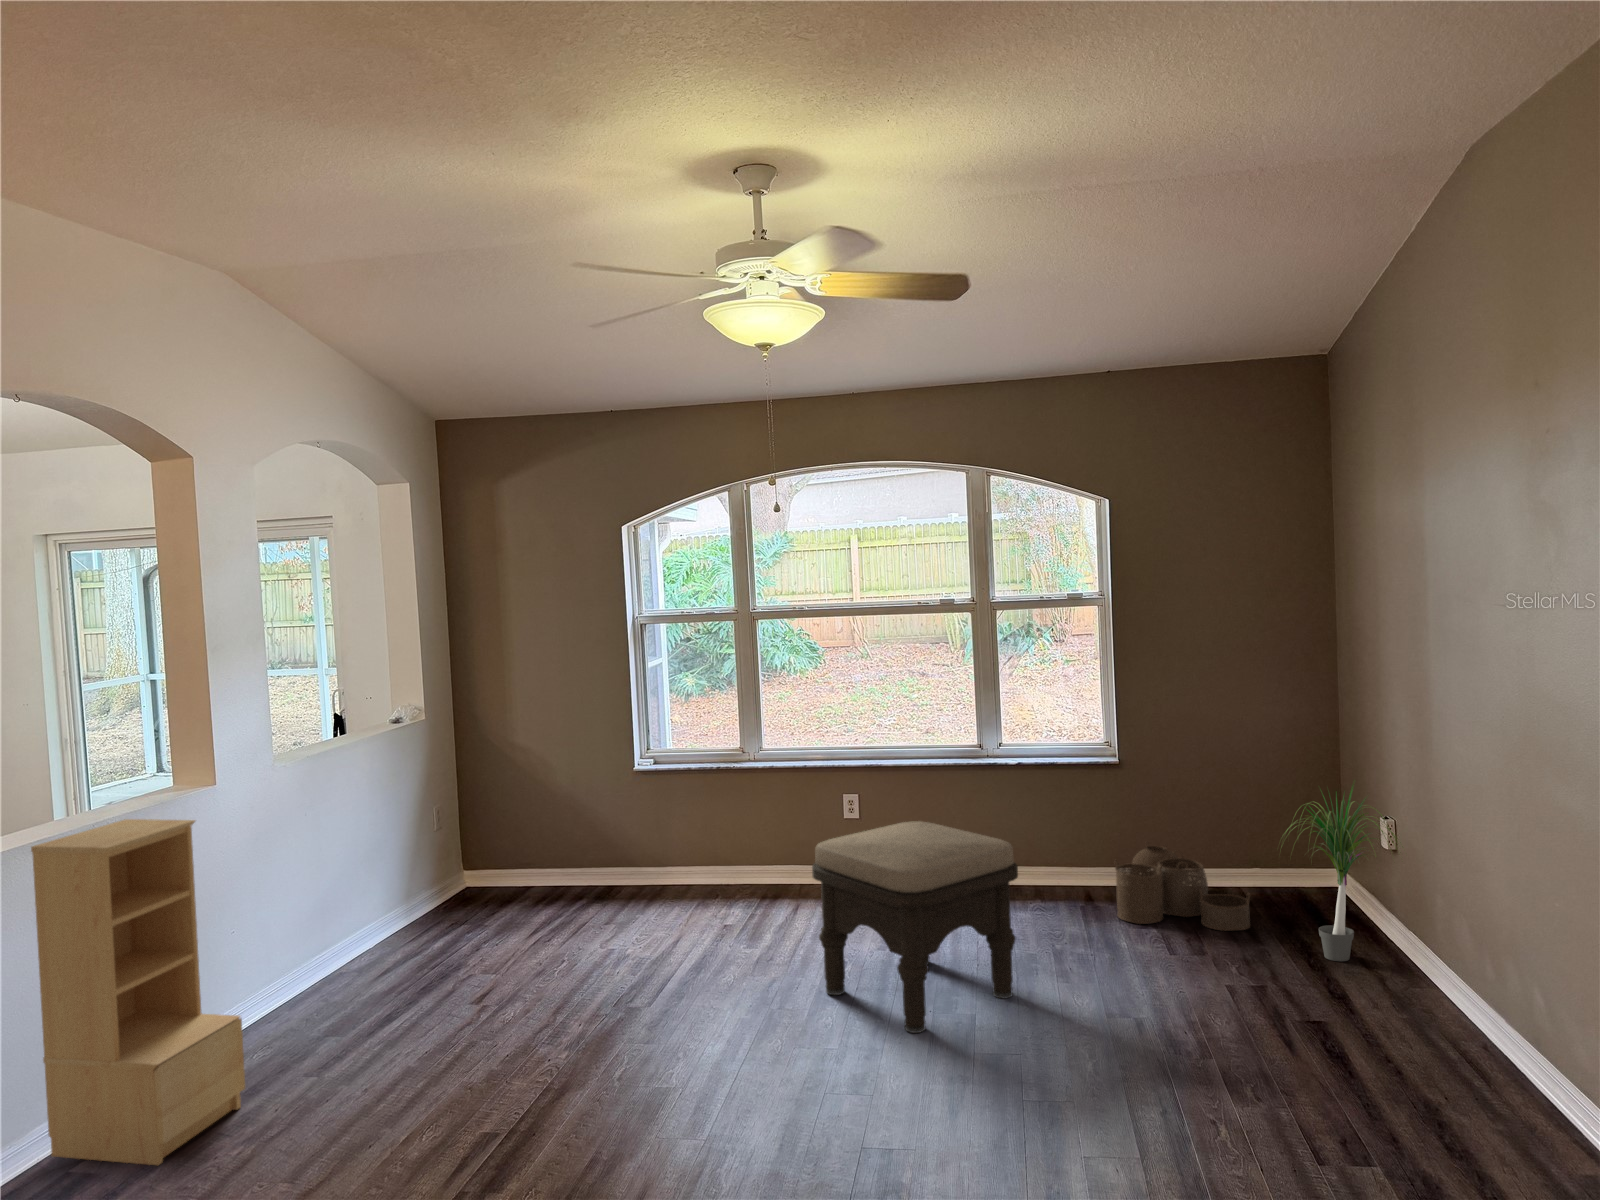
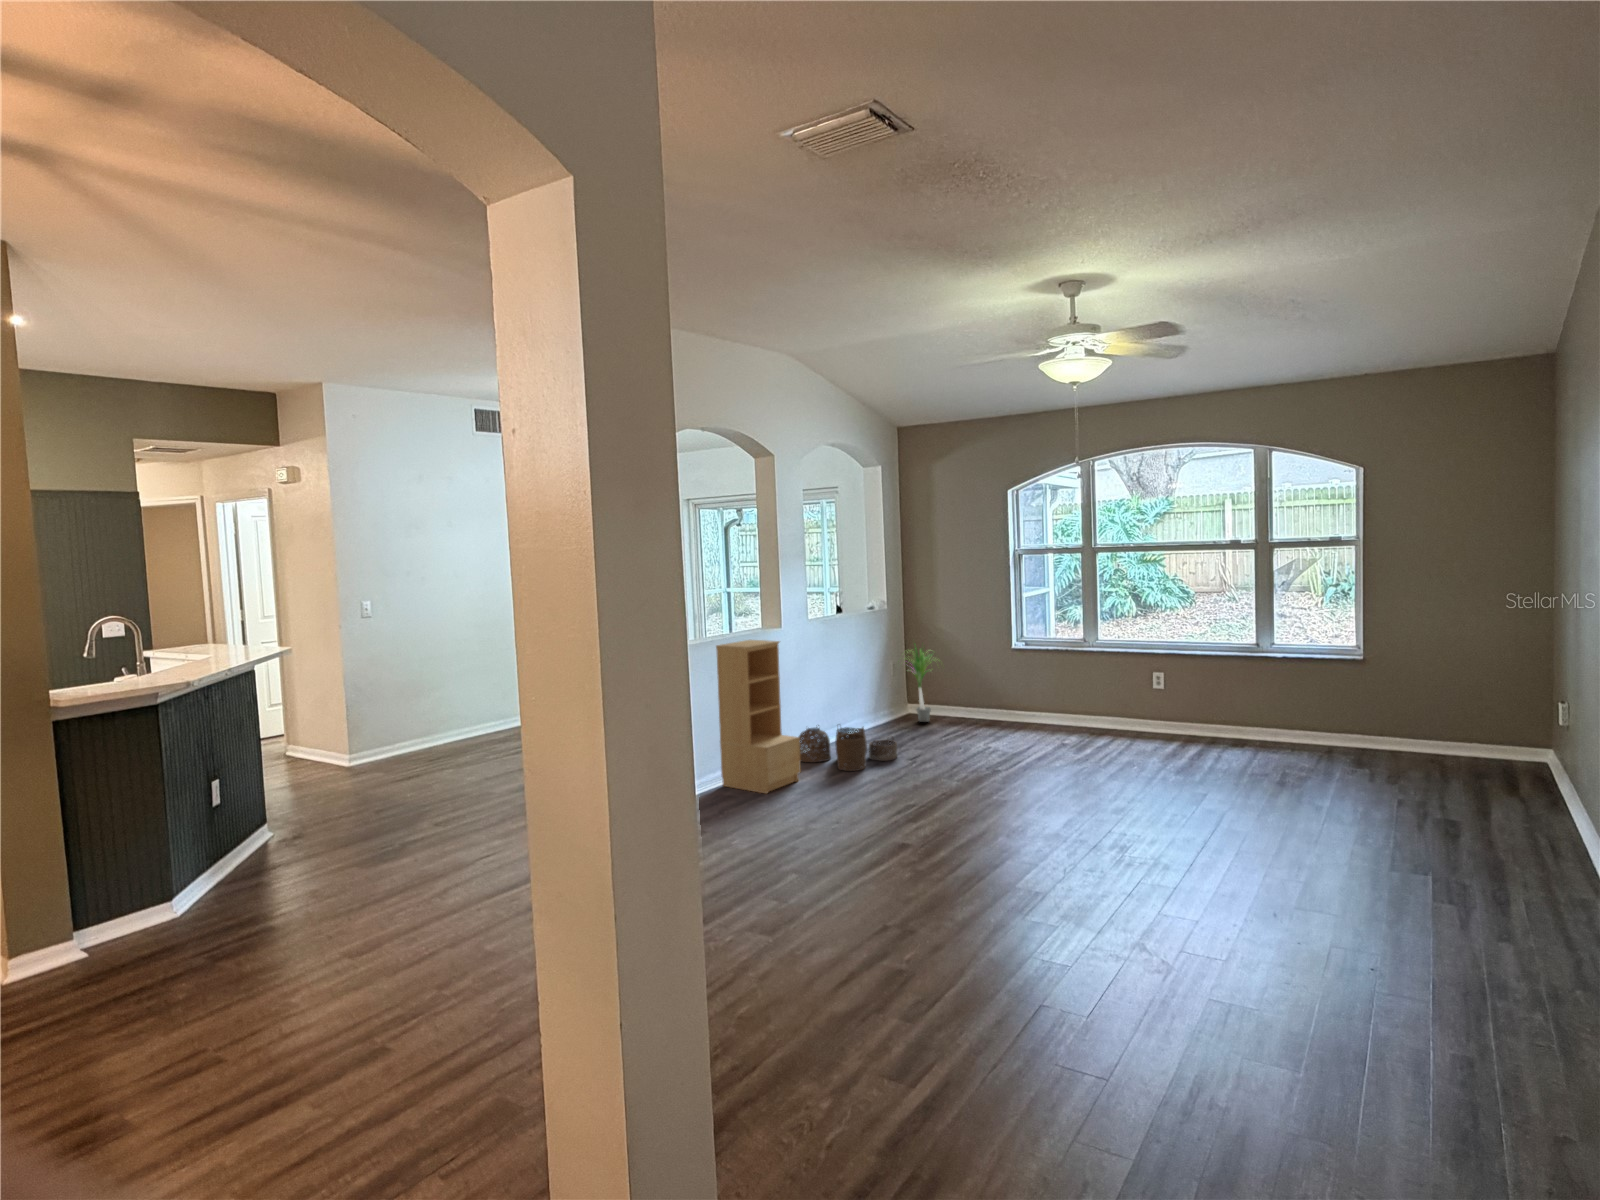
potted plant: present [1286,789,1397,961] -> present [898,644,932,722]
ottoman: present [812,821,1018,1033] -> none [1105,680,1240,795]
woven basket: present [1114,845,1250,931] -> present [799,725,897,771]

